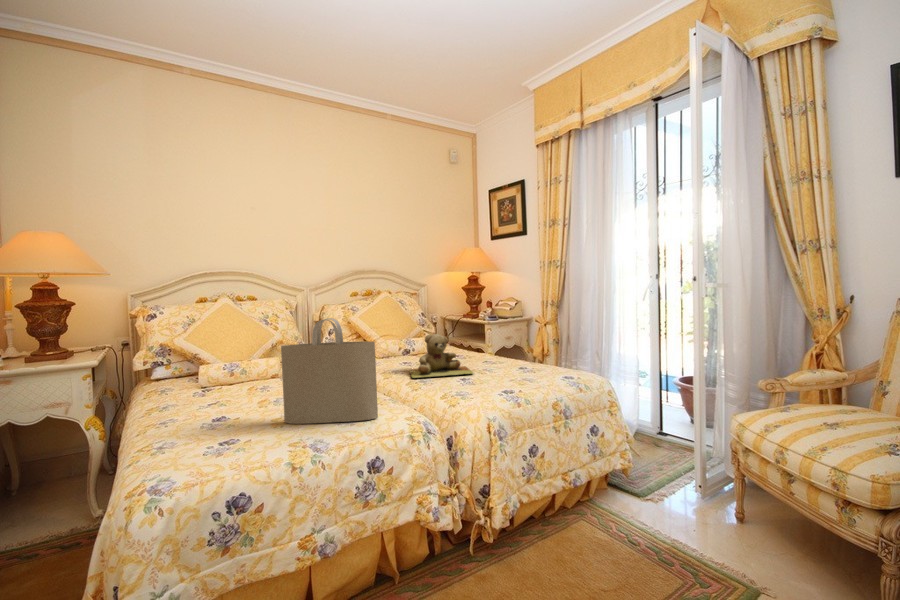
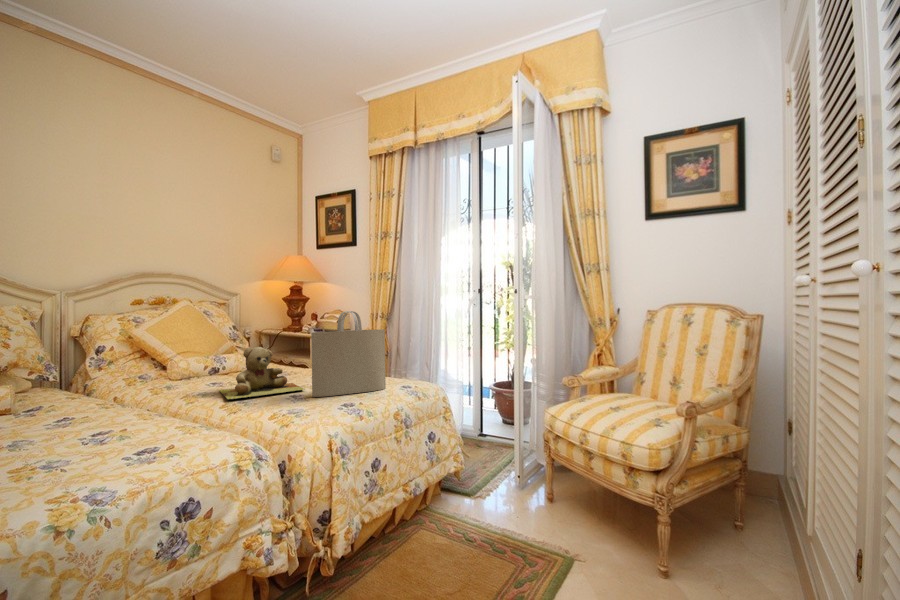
tote bag: present [281,318,378,424] -> present [311,311,386,397]

